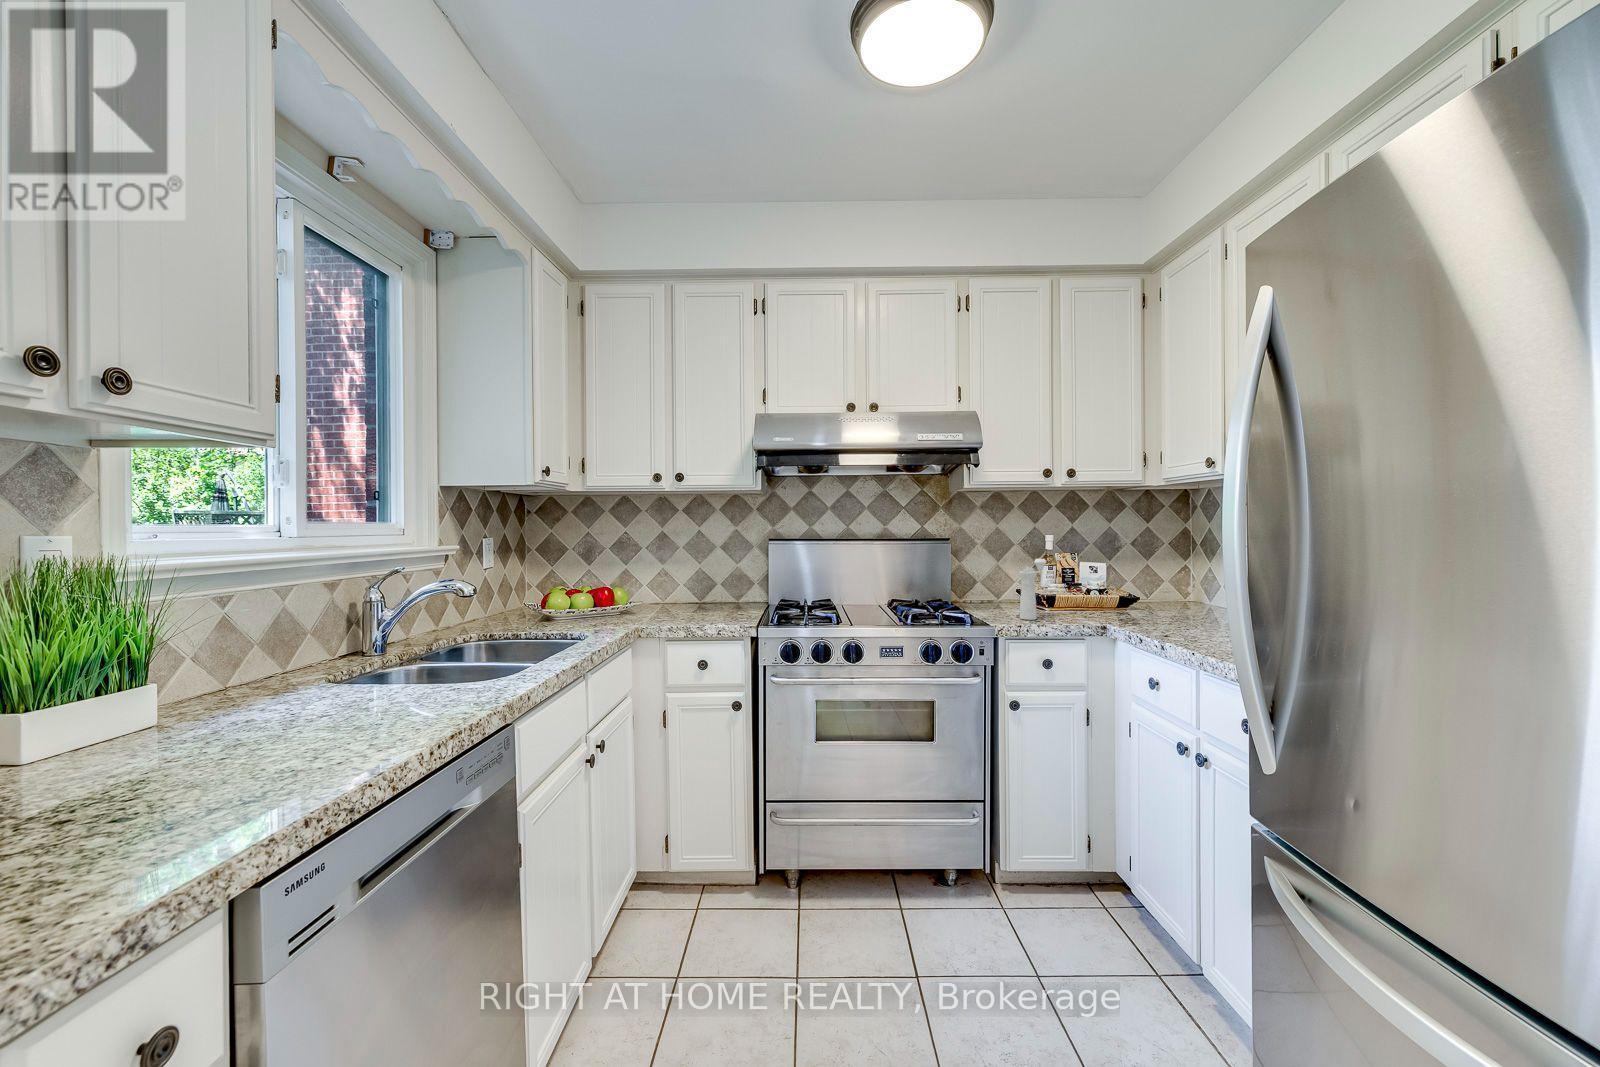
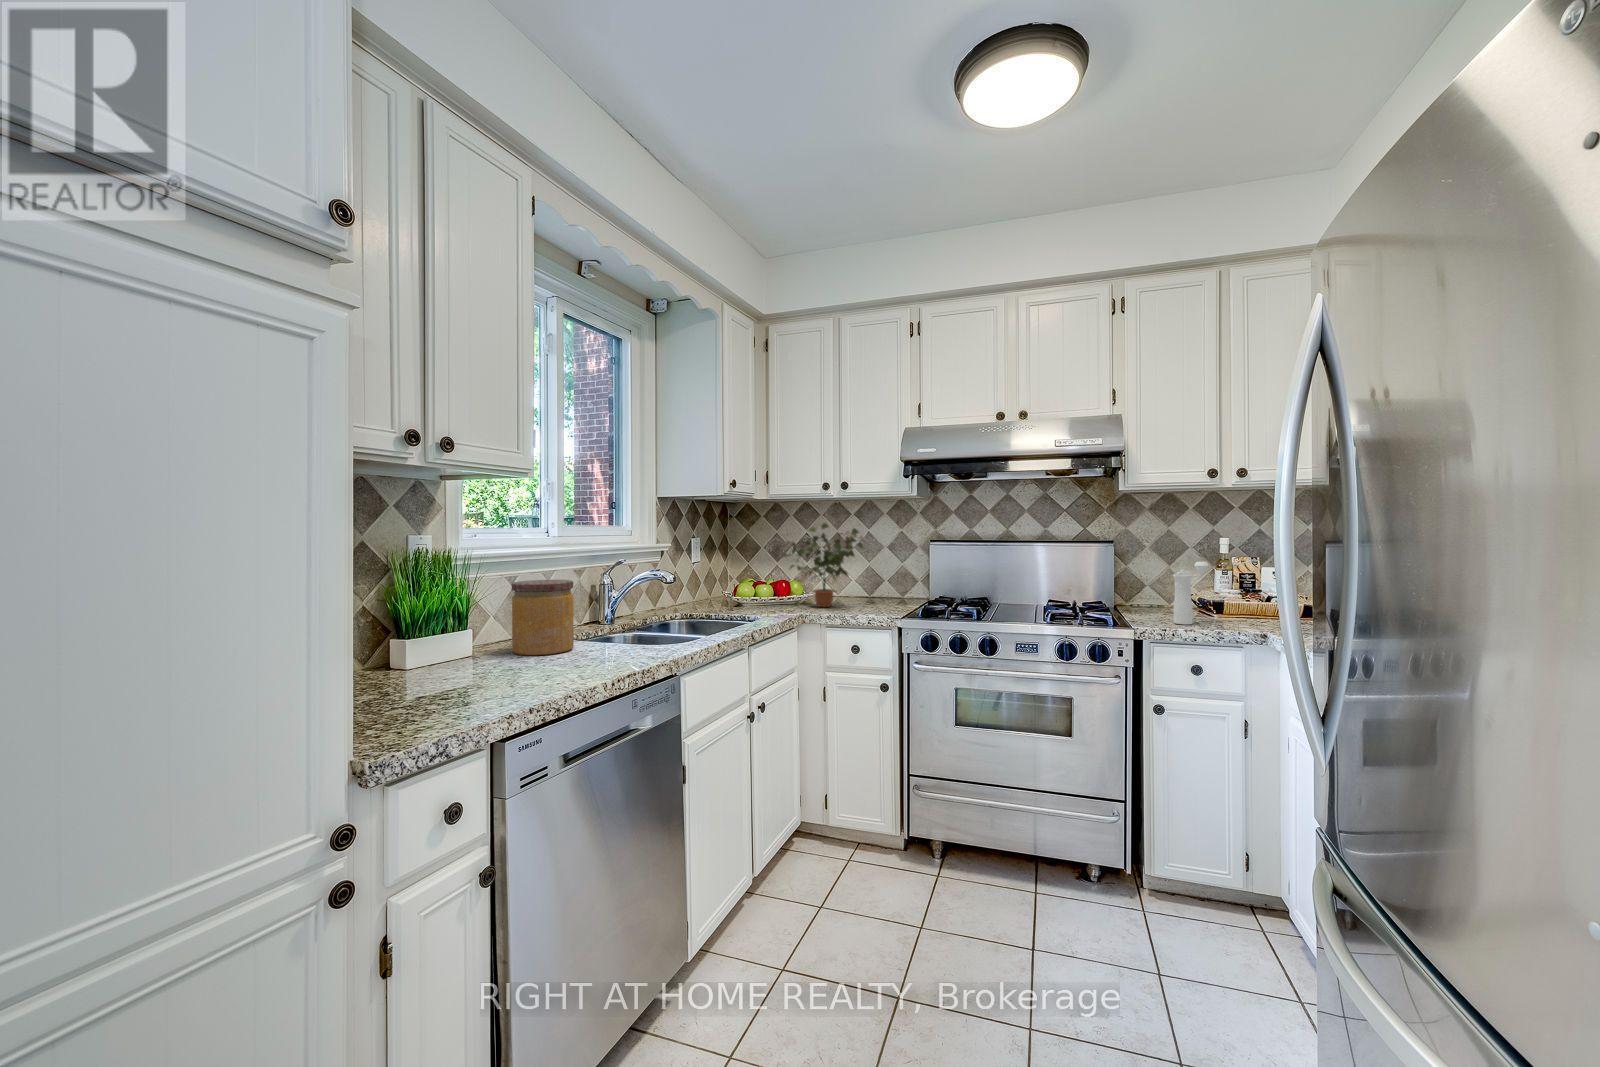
potted plant: none [603,519,707,618] -> present [781,523,865,607]
jar: none [228,600,338,718] -> present [511,580,574,655]

